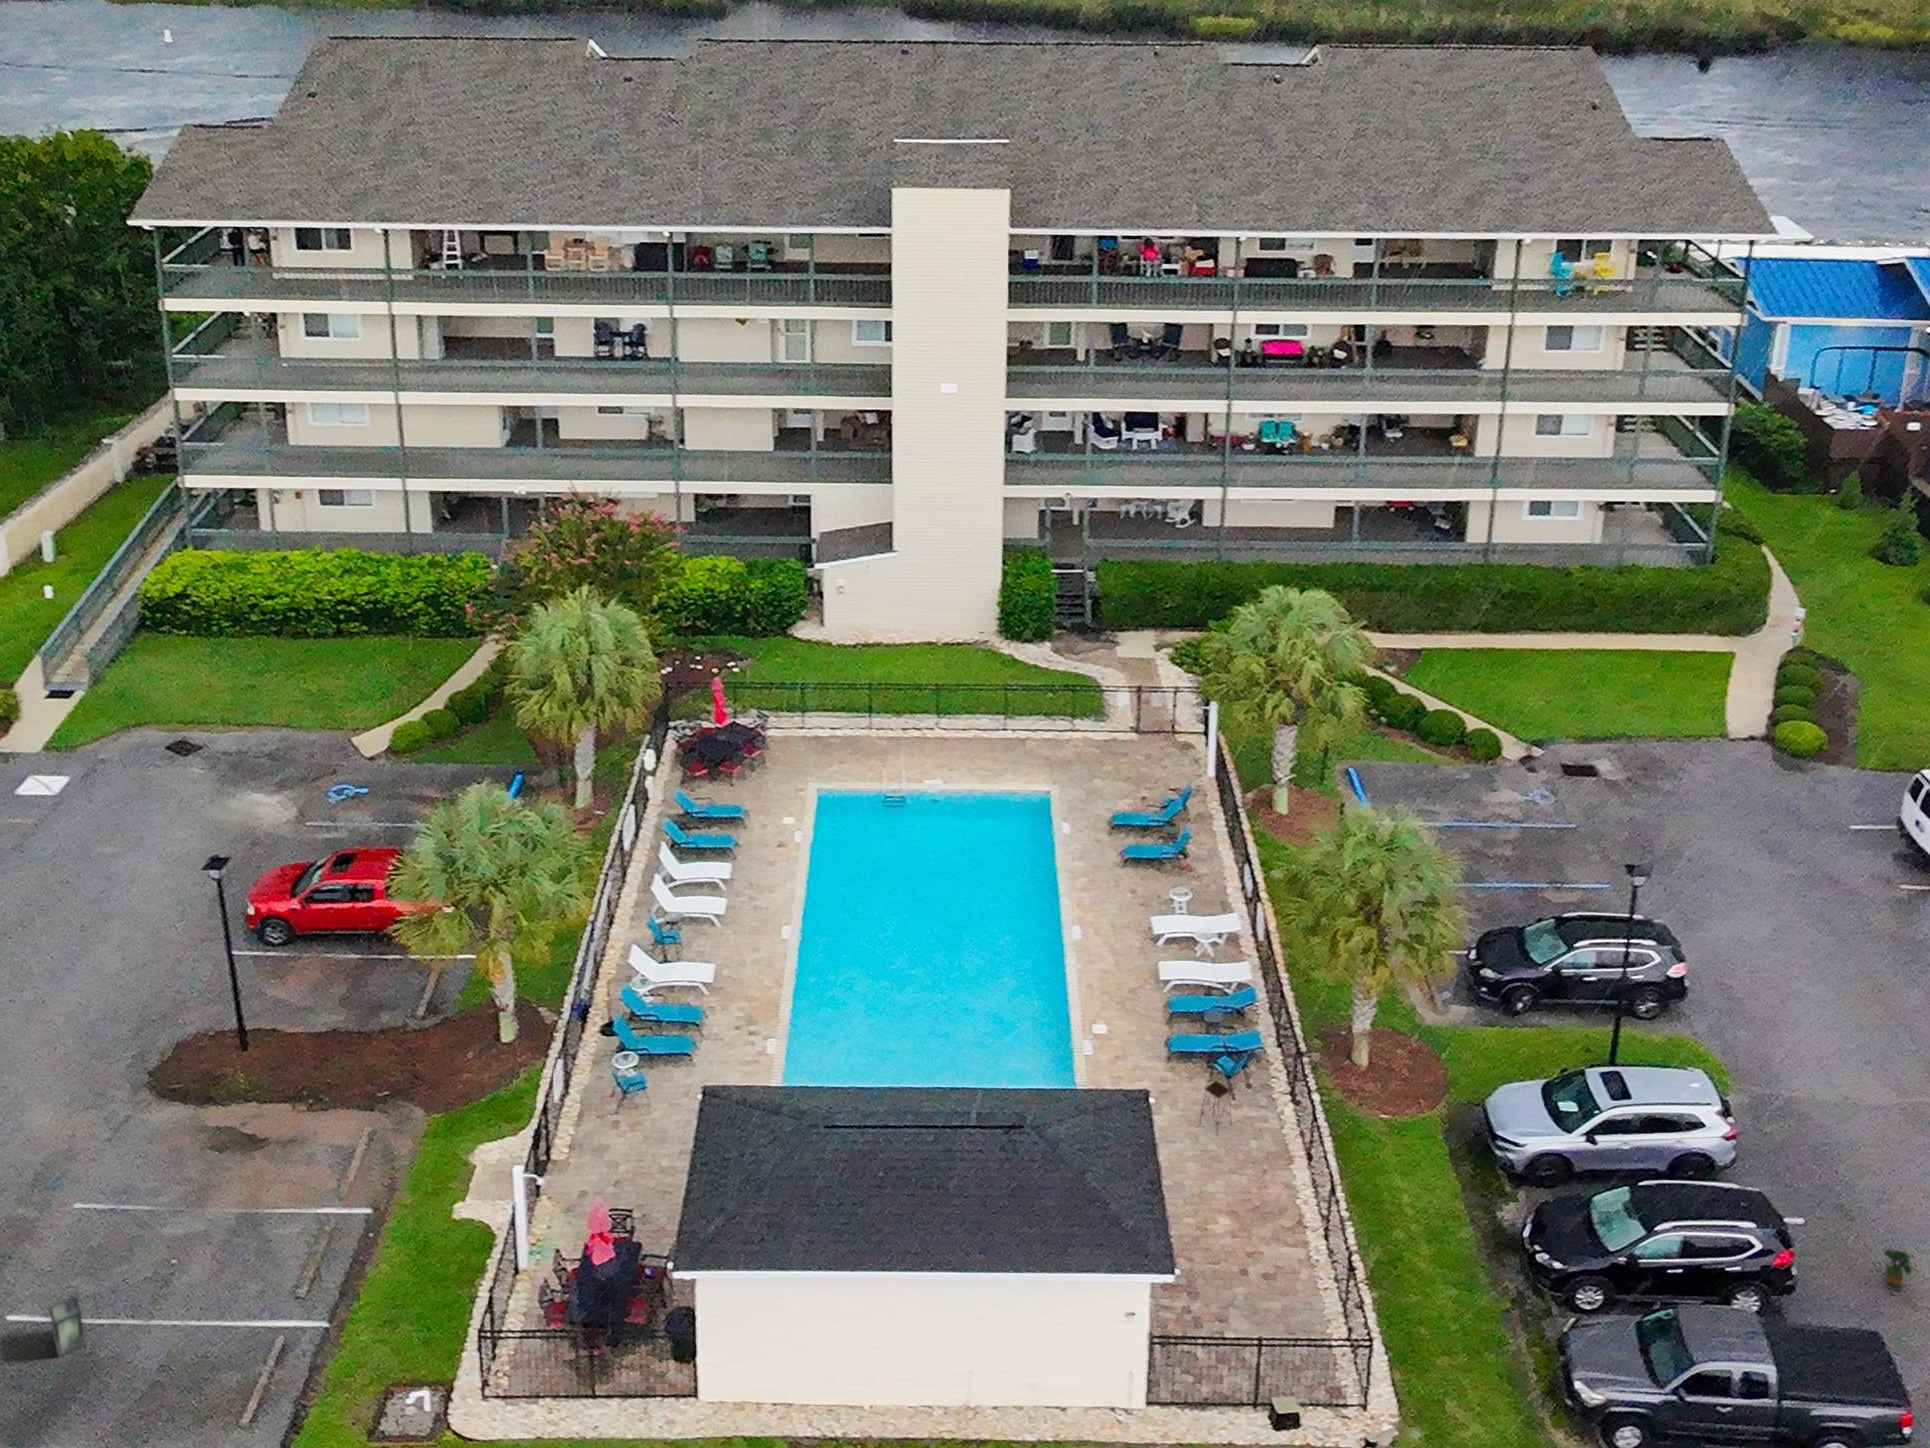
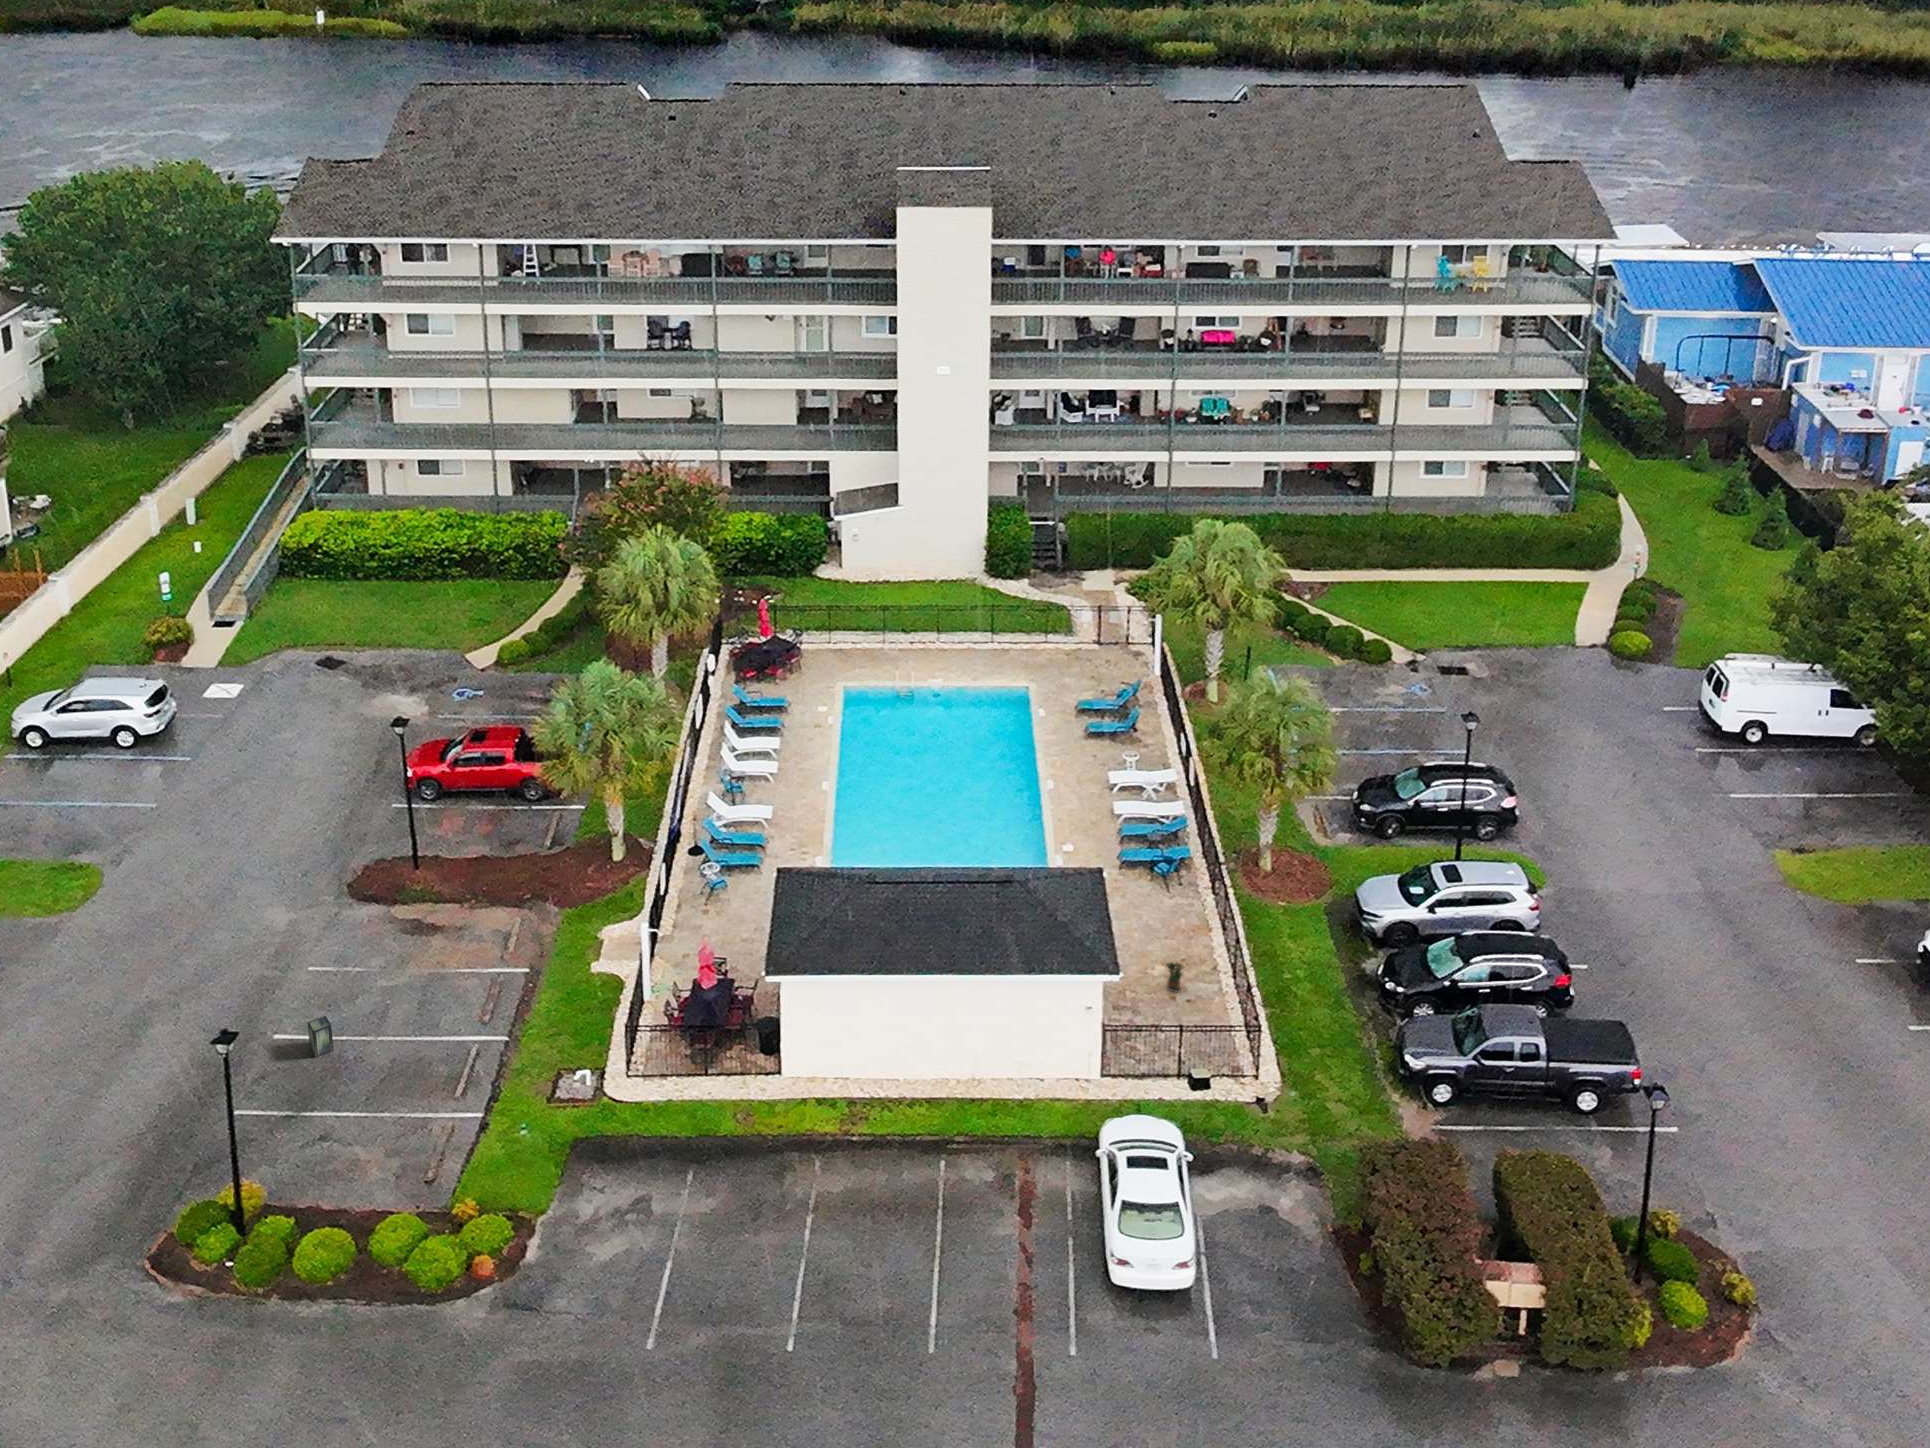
side table: present [1200,1081,1230,1126] -> none [1142,876,1167,916]
potted tree: present [1884,1250,1912,1291] -> present [1167,962,1184,993]

